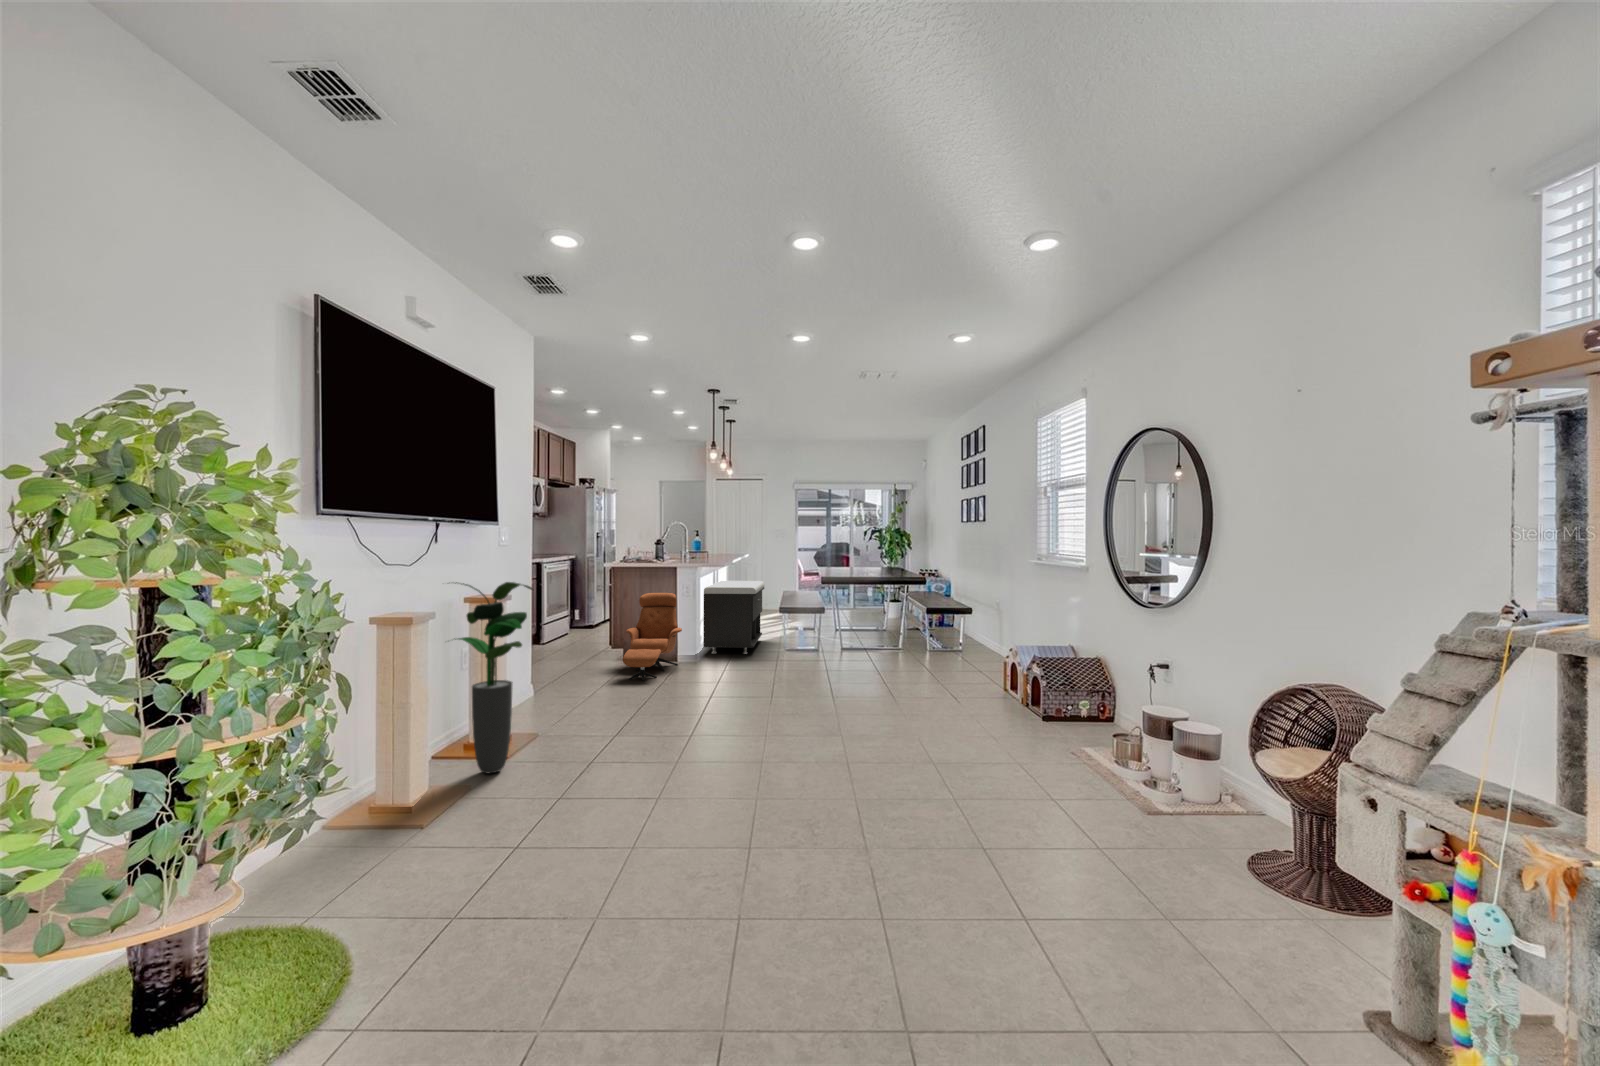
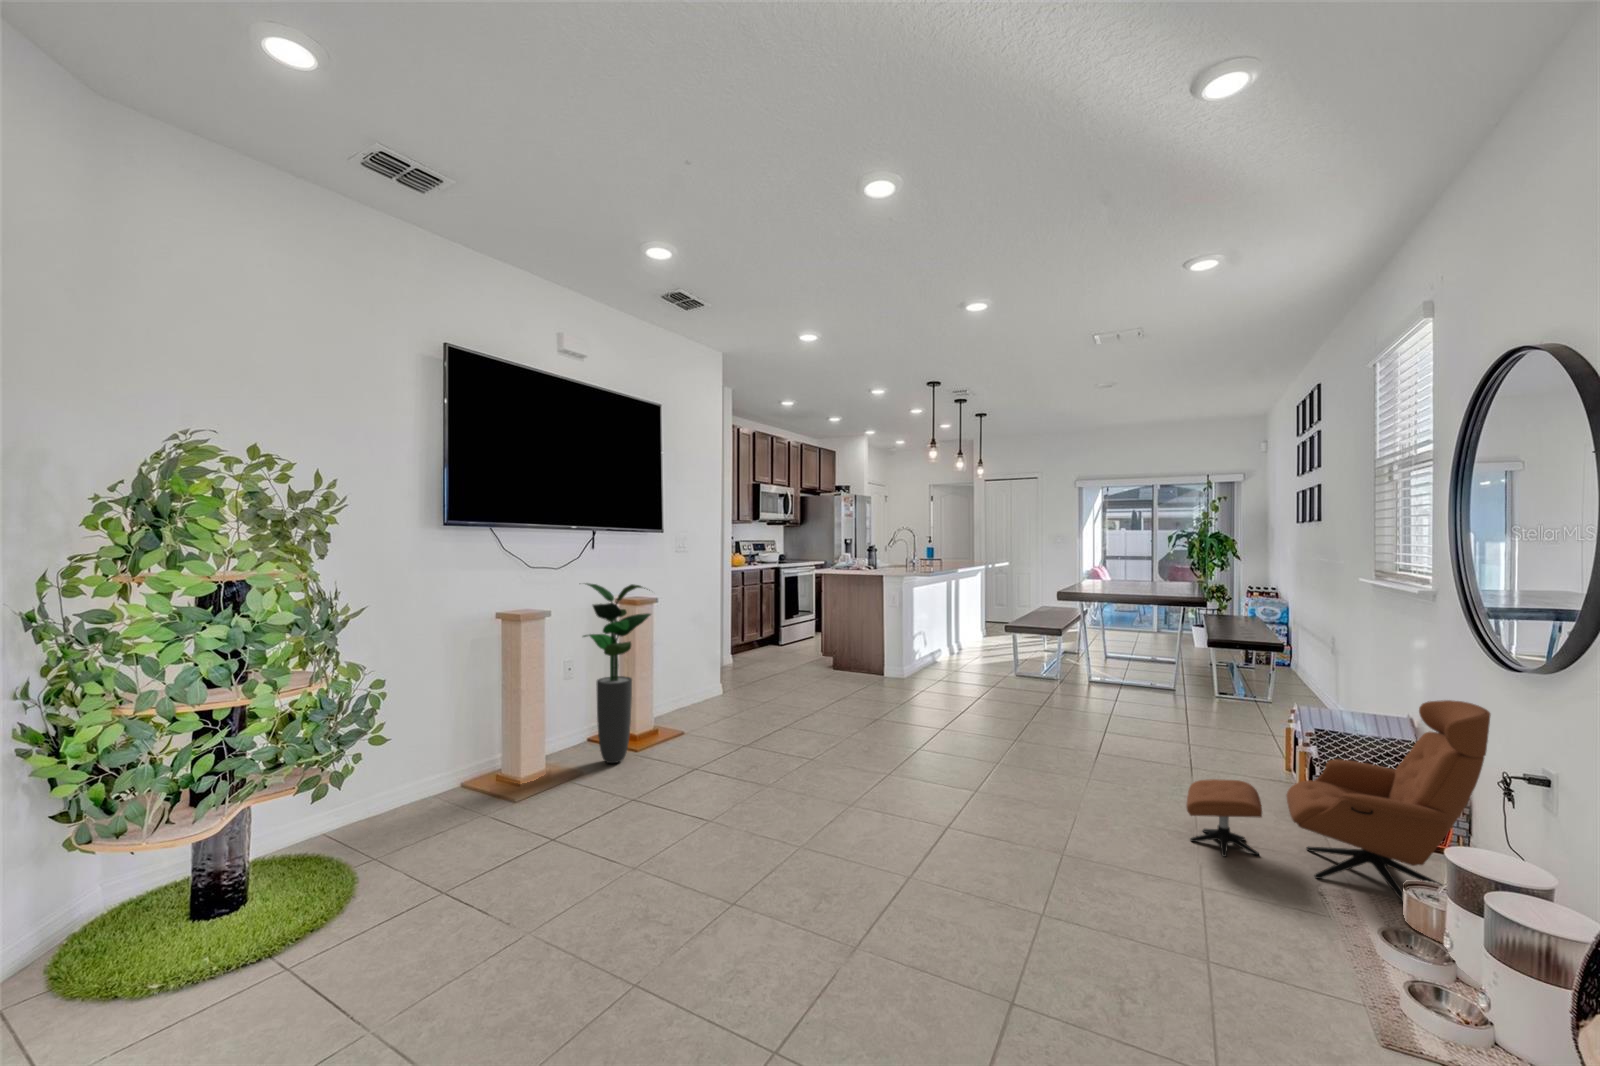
storage bench: present [703,581,764,654] -> none [919,591,1004,675]
armchair: present [623,593,682,681] -> present [1186,700,1491,901]

